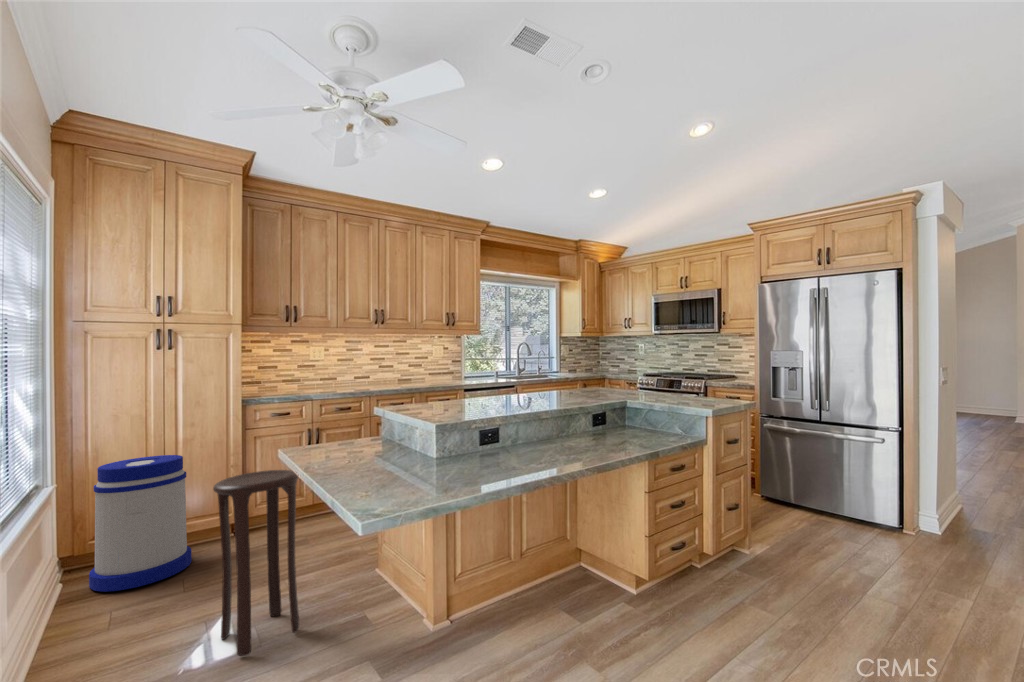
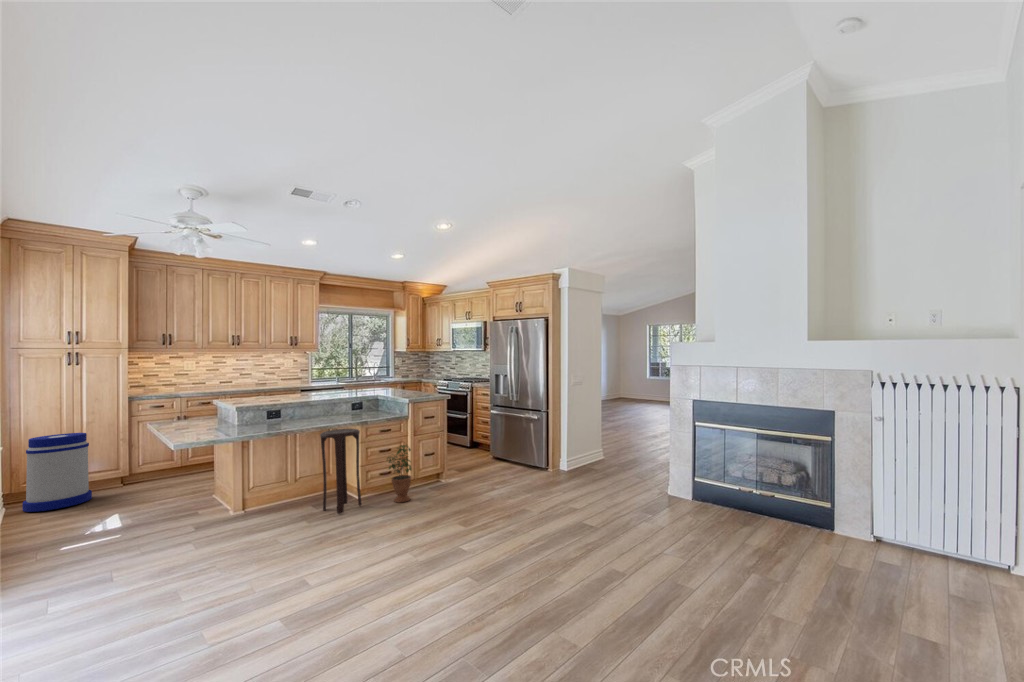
stool: present [213,470,299,656] -> present [320,429,361,514]
potted plant: none [701,493,757,622] -> present [388,445,411,503]

